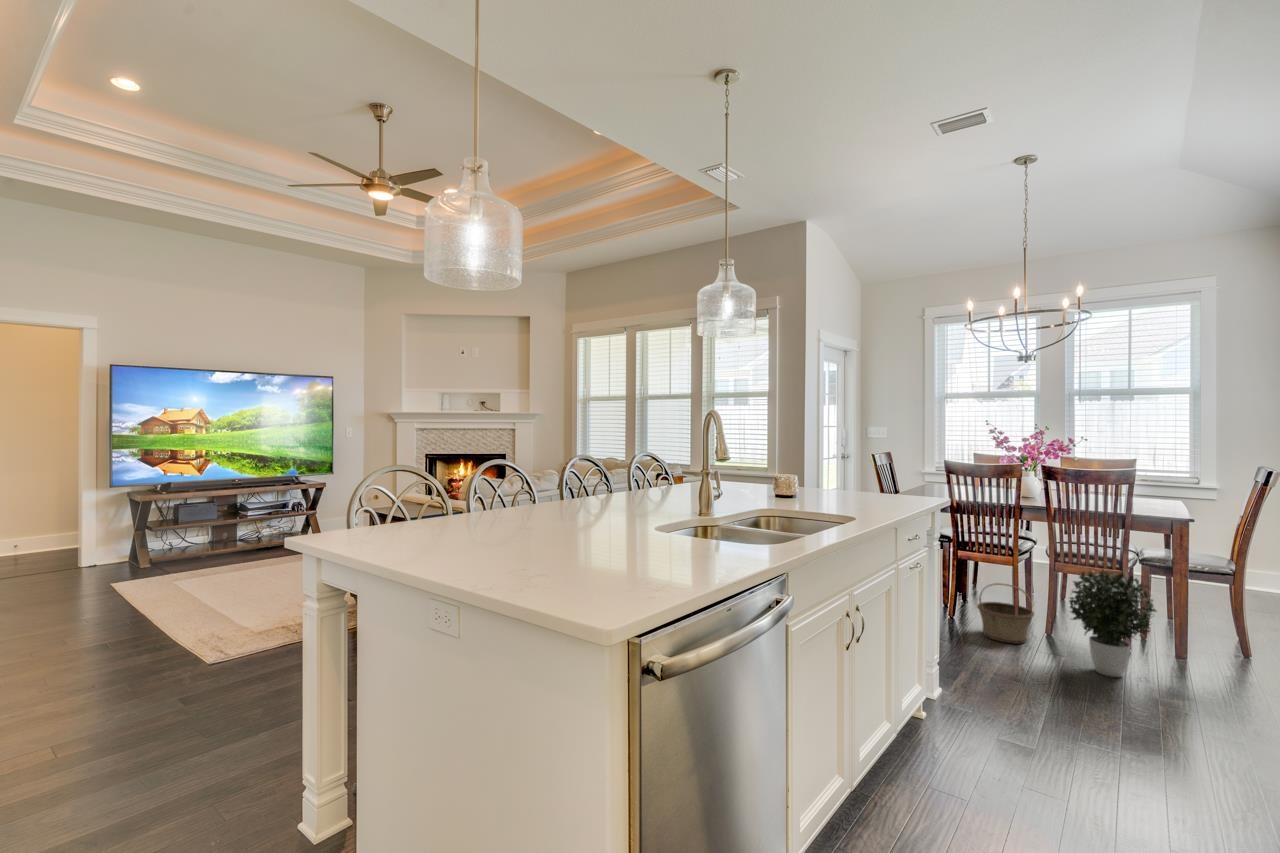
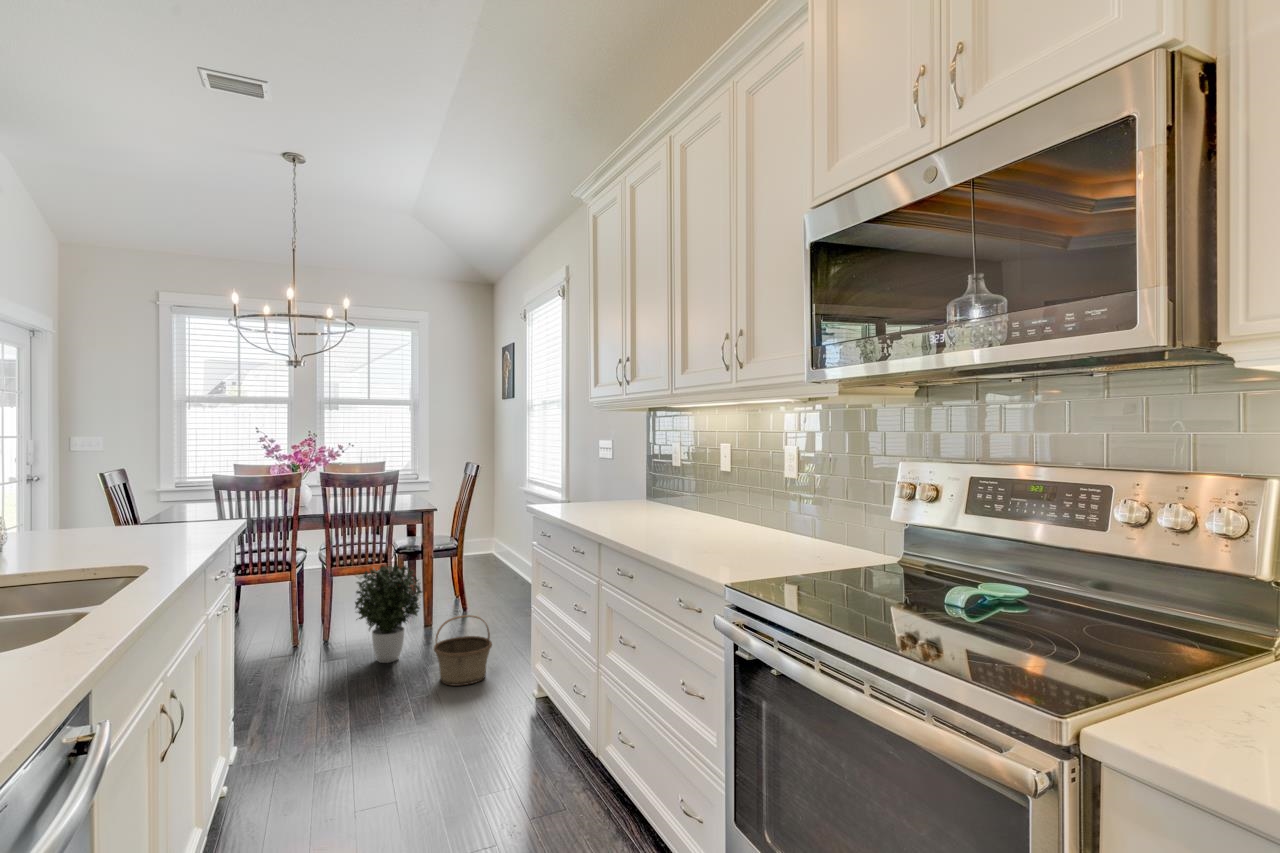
basket: present [977,583,1034,643] -> present [434,615,492,686]

